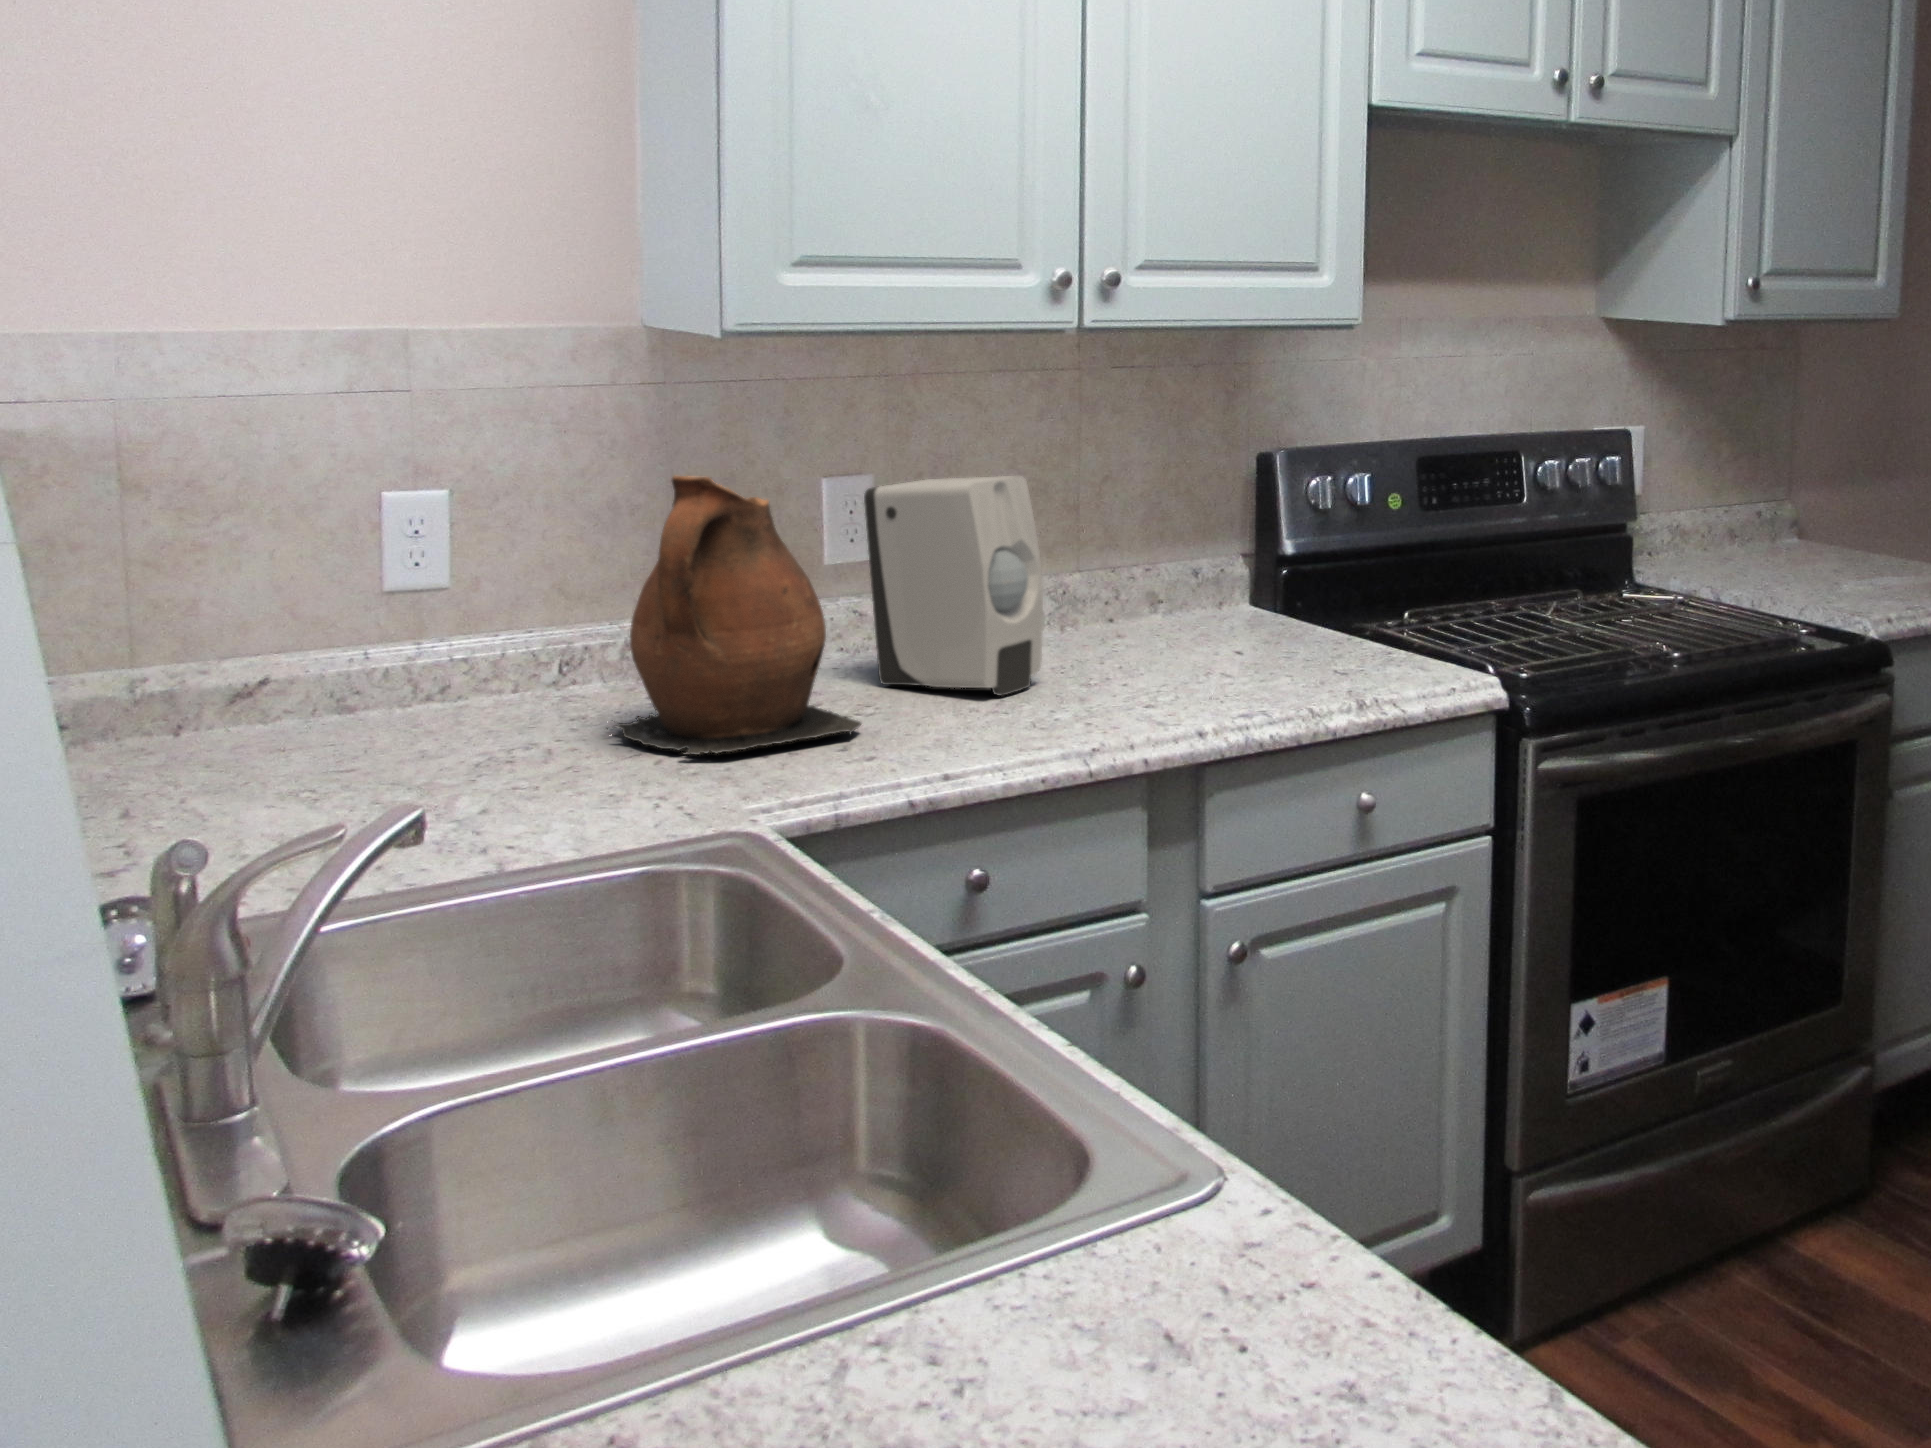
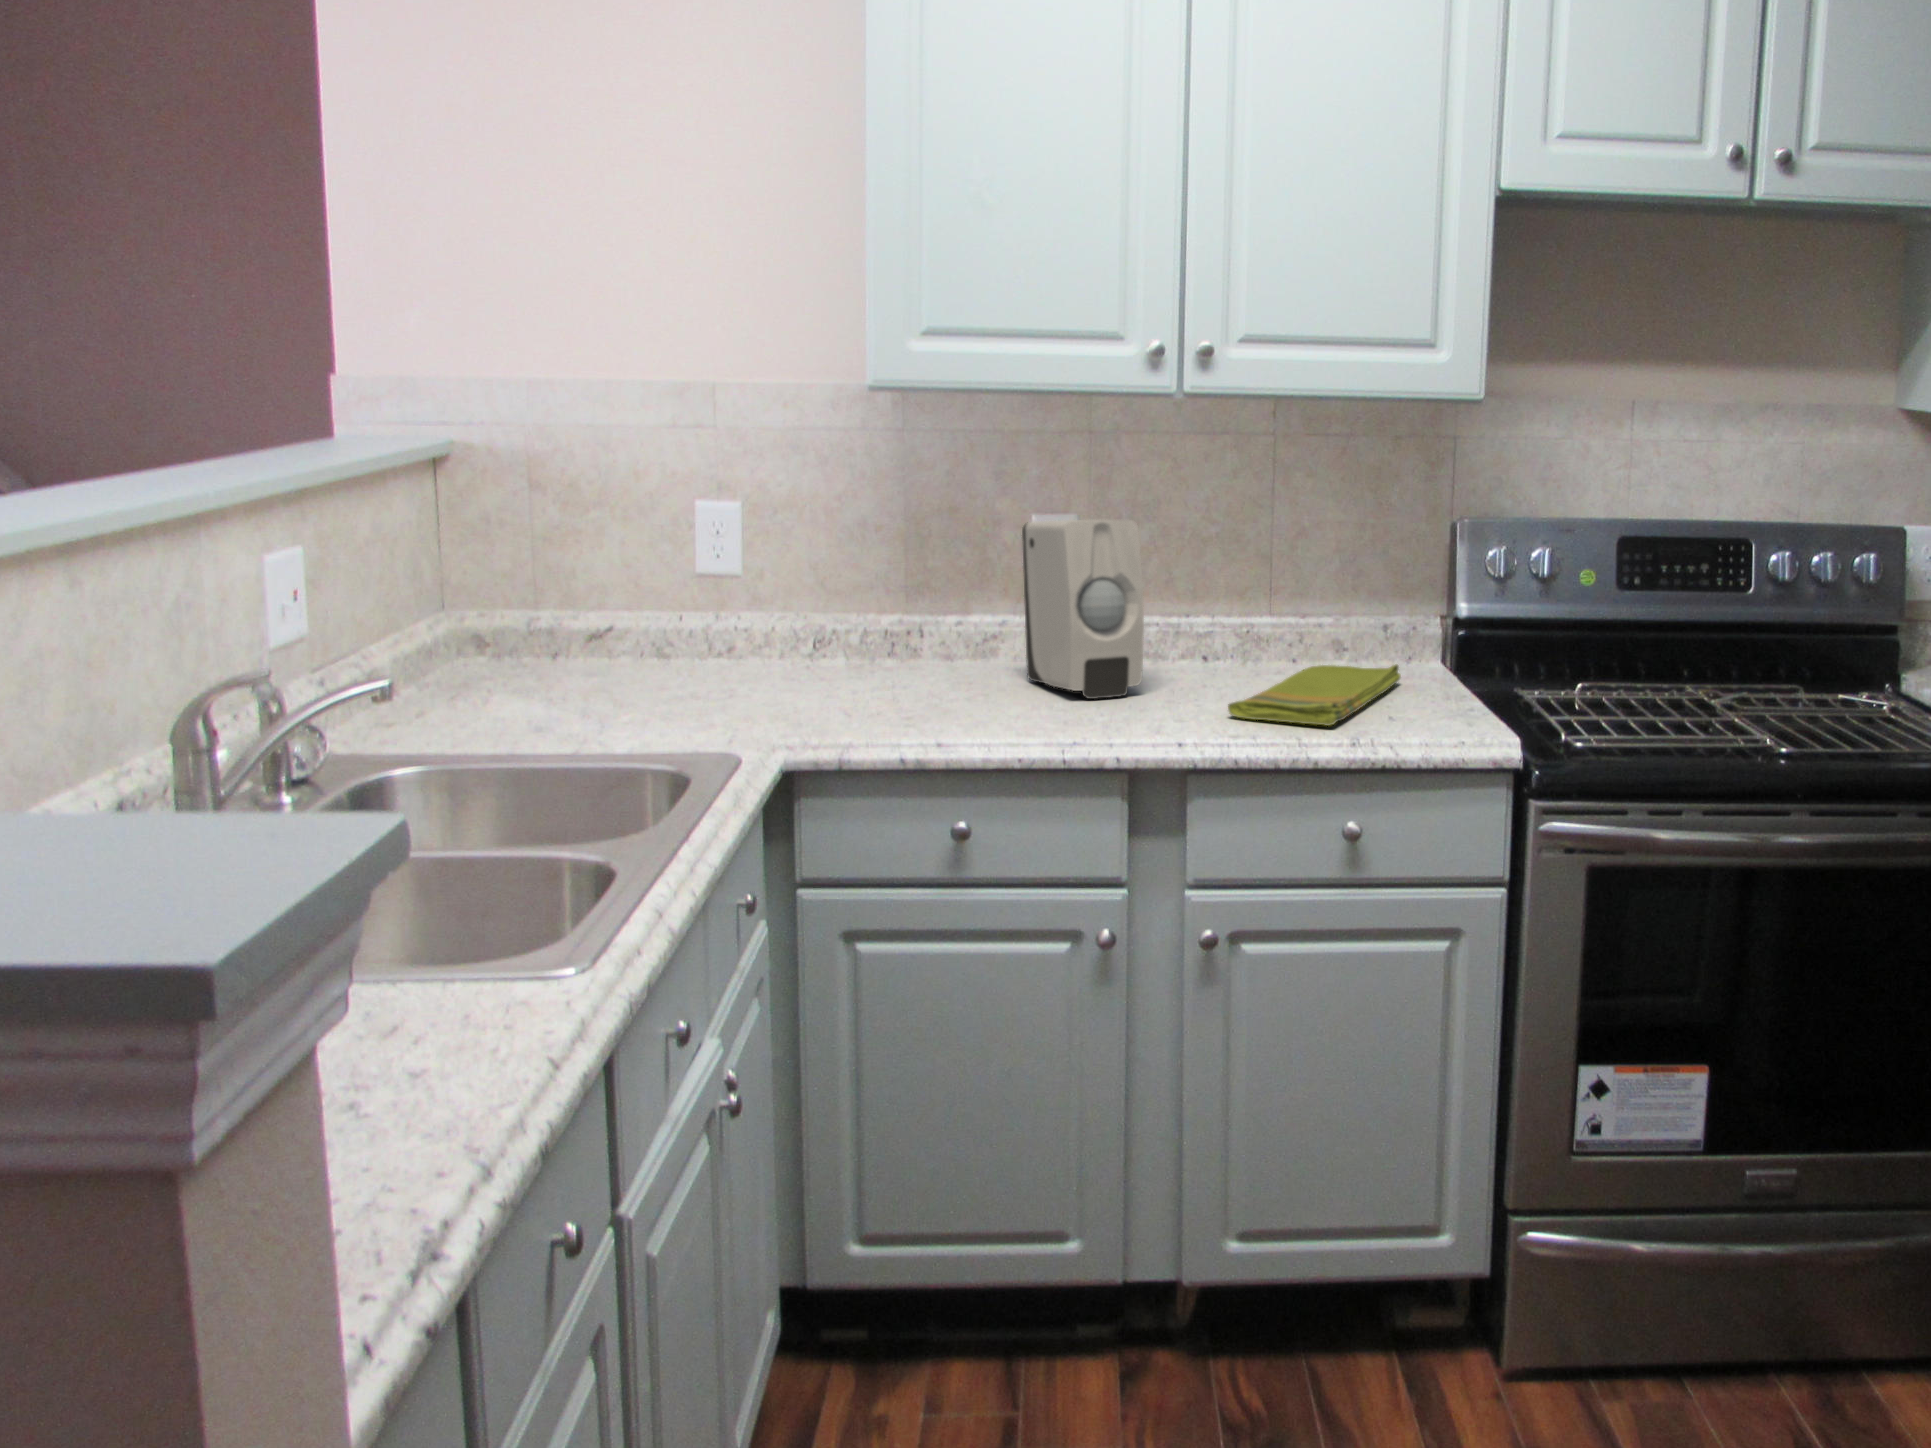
ceramic pitcher: present [607,476,861,755] -> none [772,496,937,709]
dish towel: none [1145,614,1313,693] -> present [1228,664,1401,726]

